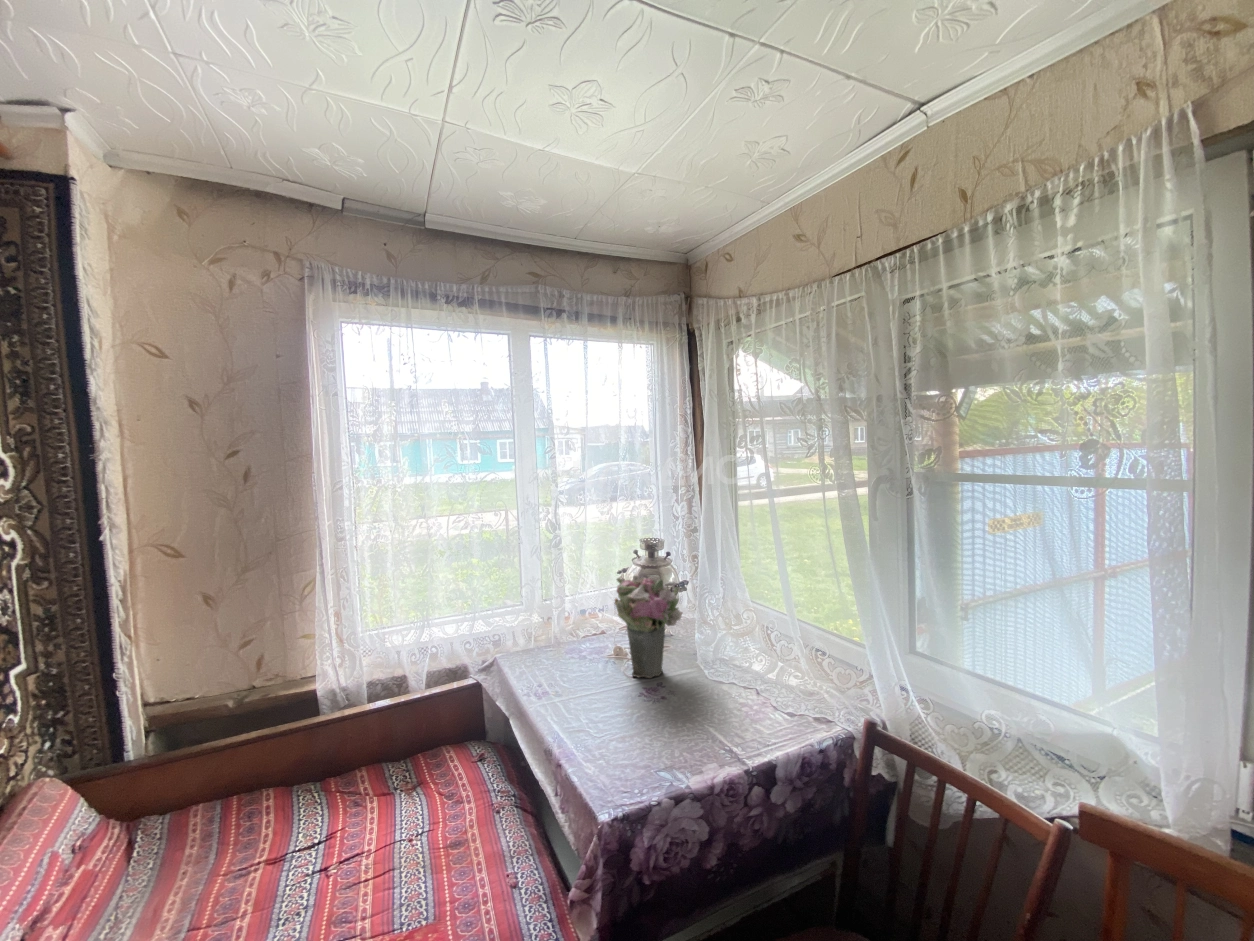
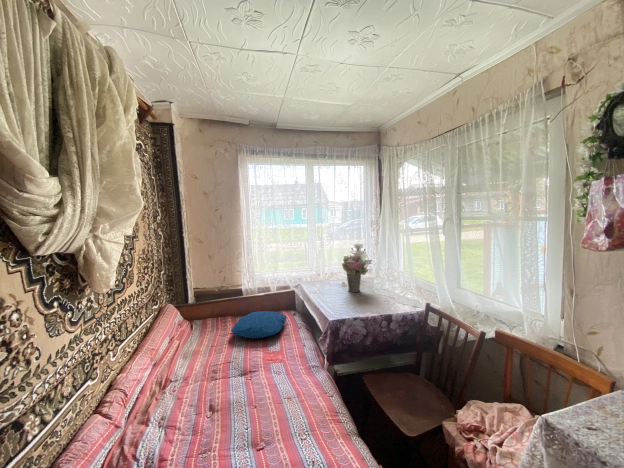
pillow: none [262,759,458,885] -> present [231,311,287,338]

